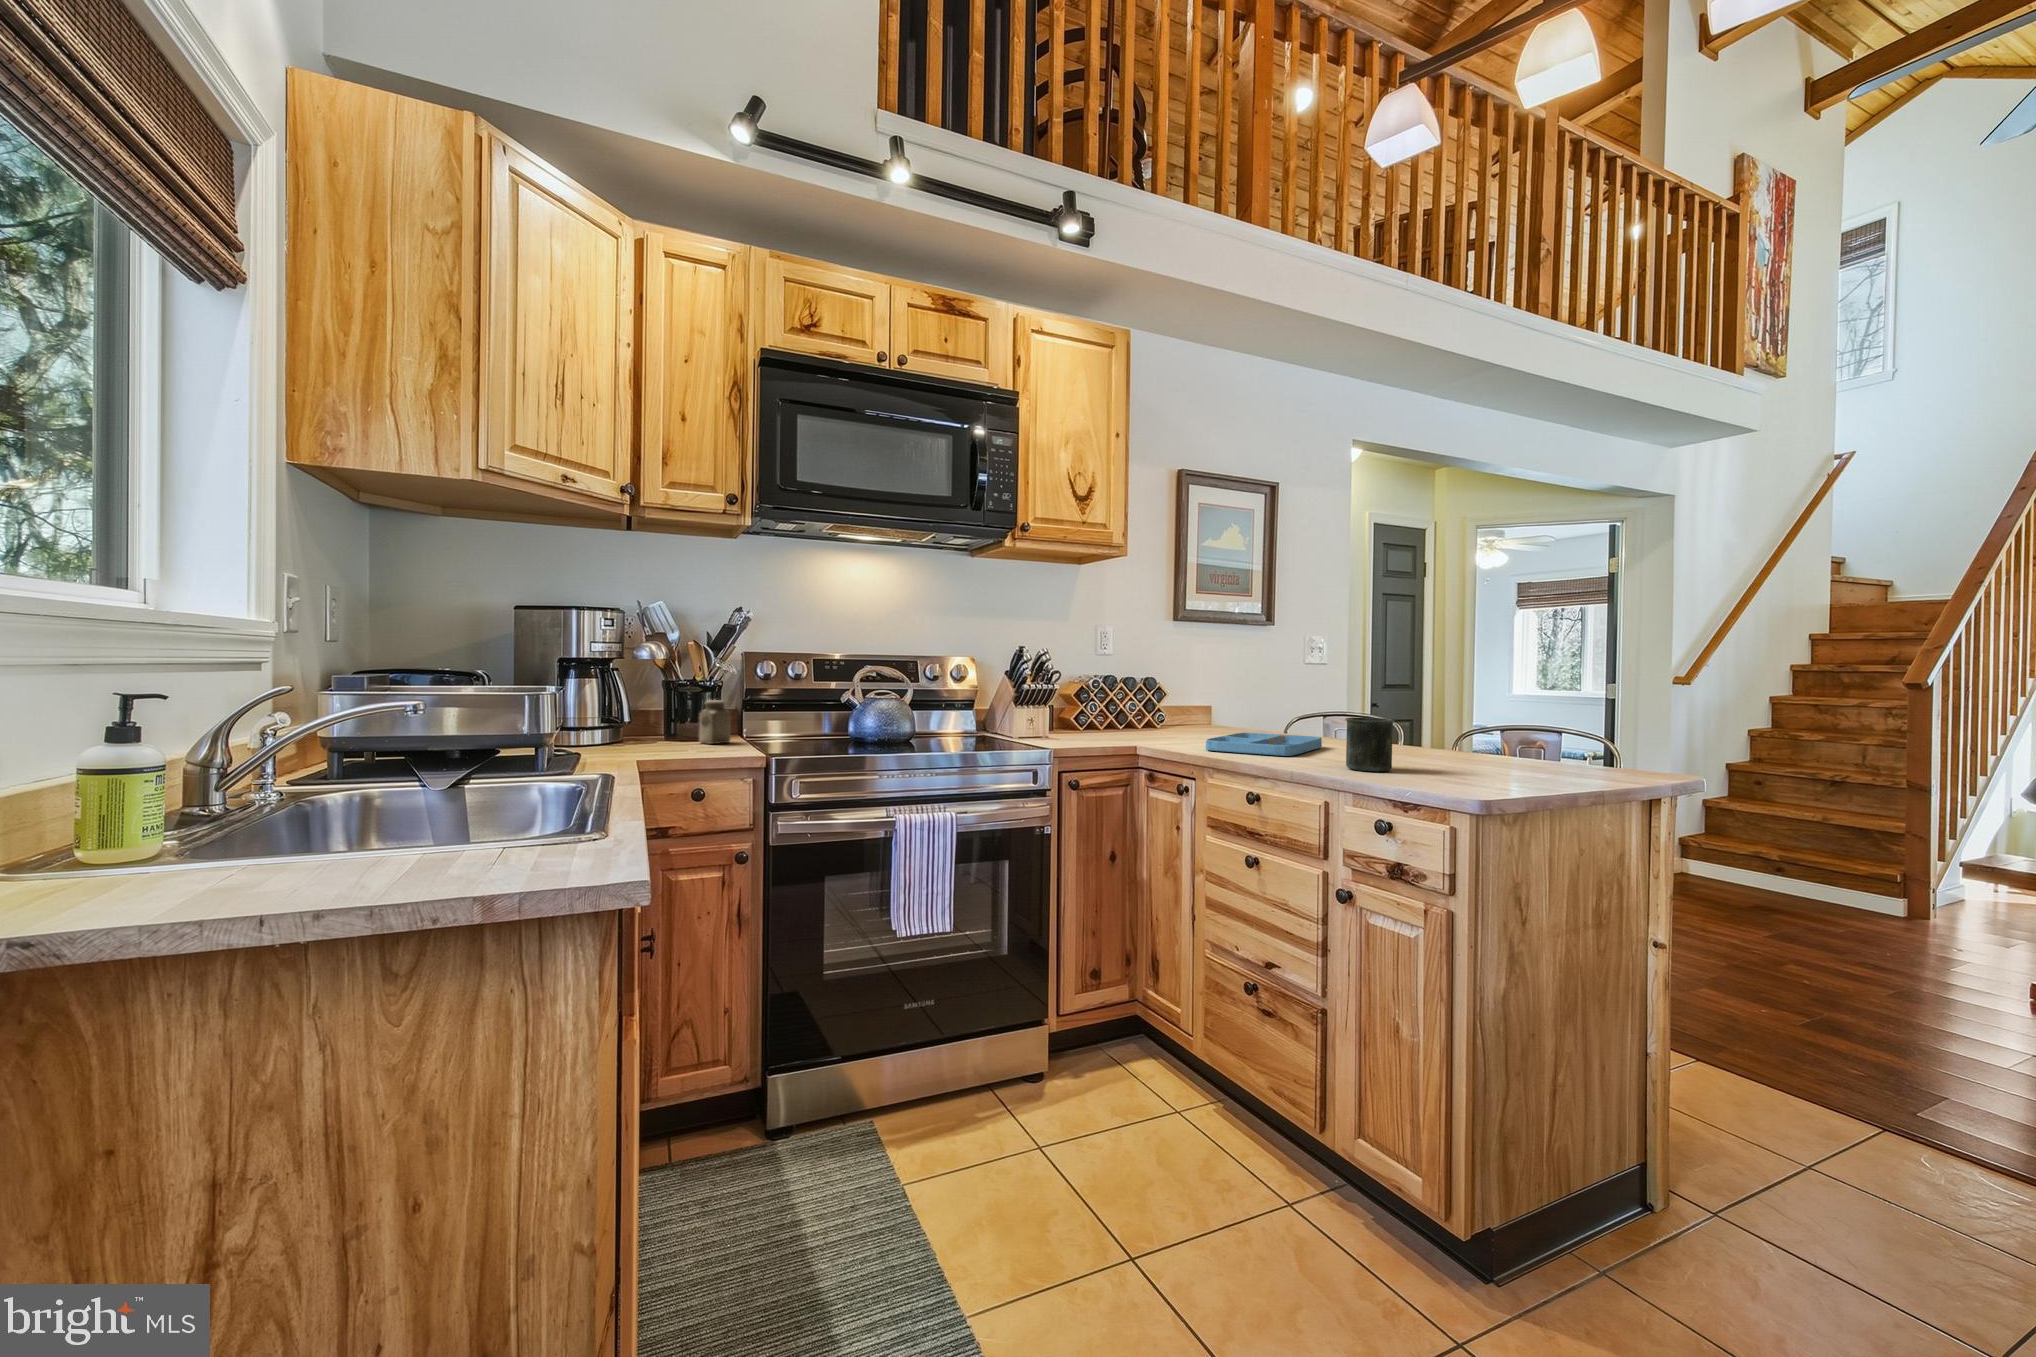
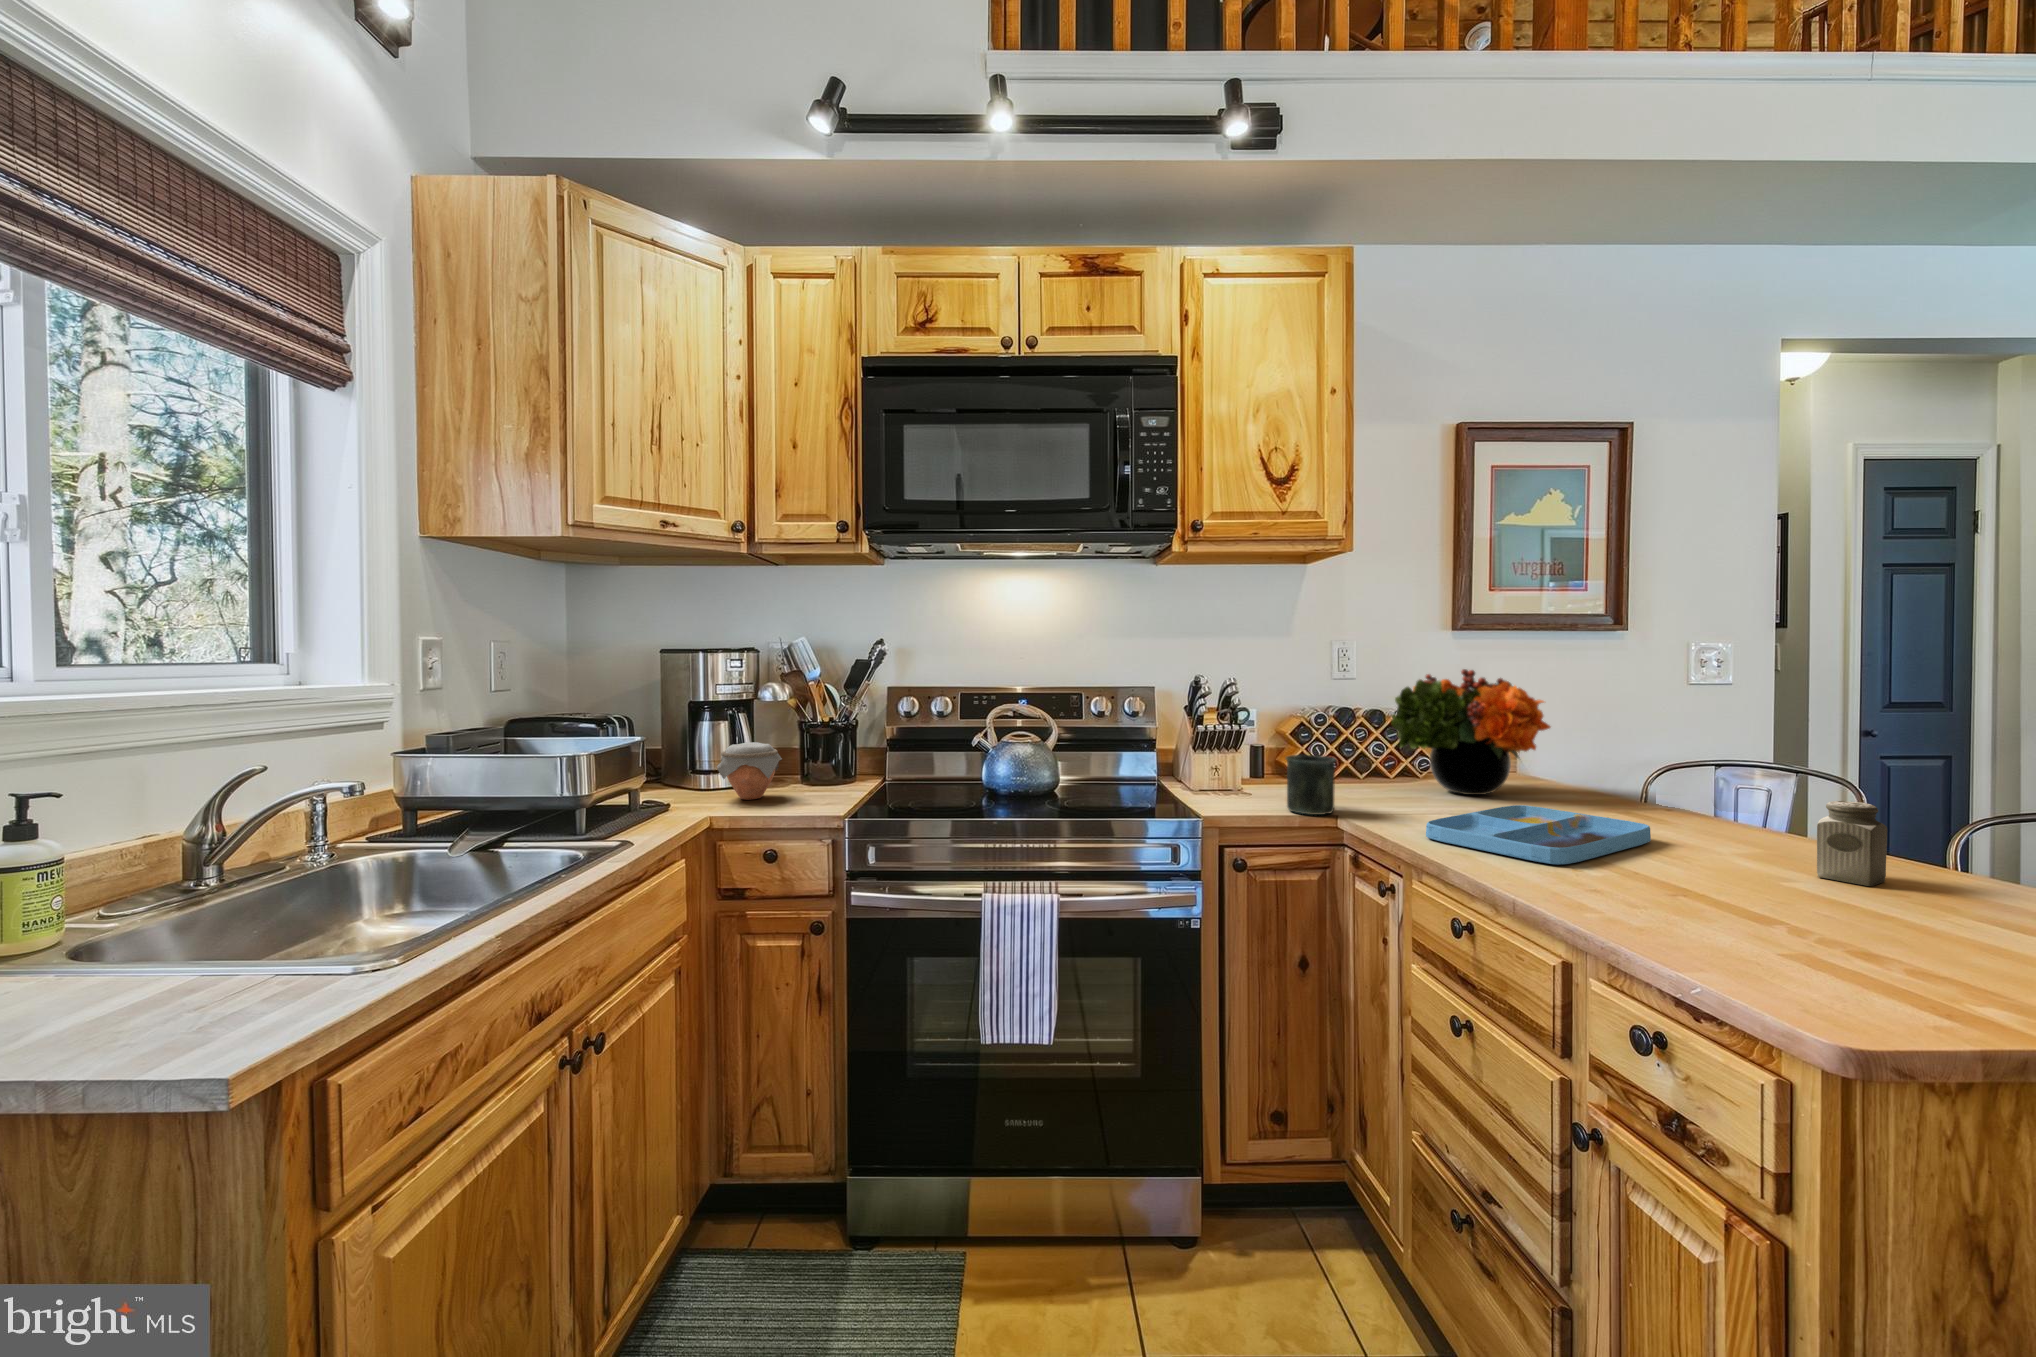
flower arrangement: none [1149,645,1251,734] -> present [1391,669,1550,795]
jar: none [614,698,674,752] -> present [717,742,782,800]
salt shaker: present [699,700,731,744] -> present [1817,801,1887,886]
mug: present [1345,717,1395,771] -> present [1286,755,1336,815]

